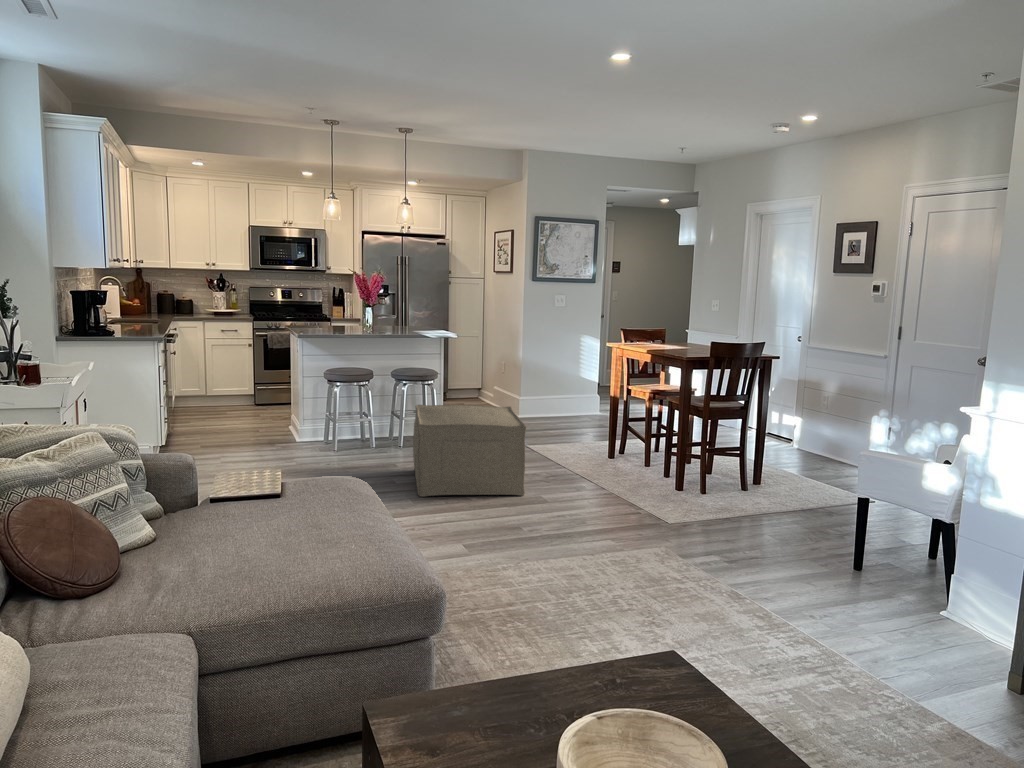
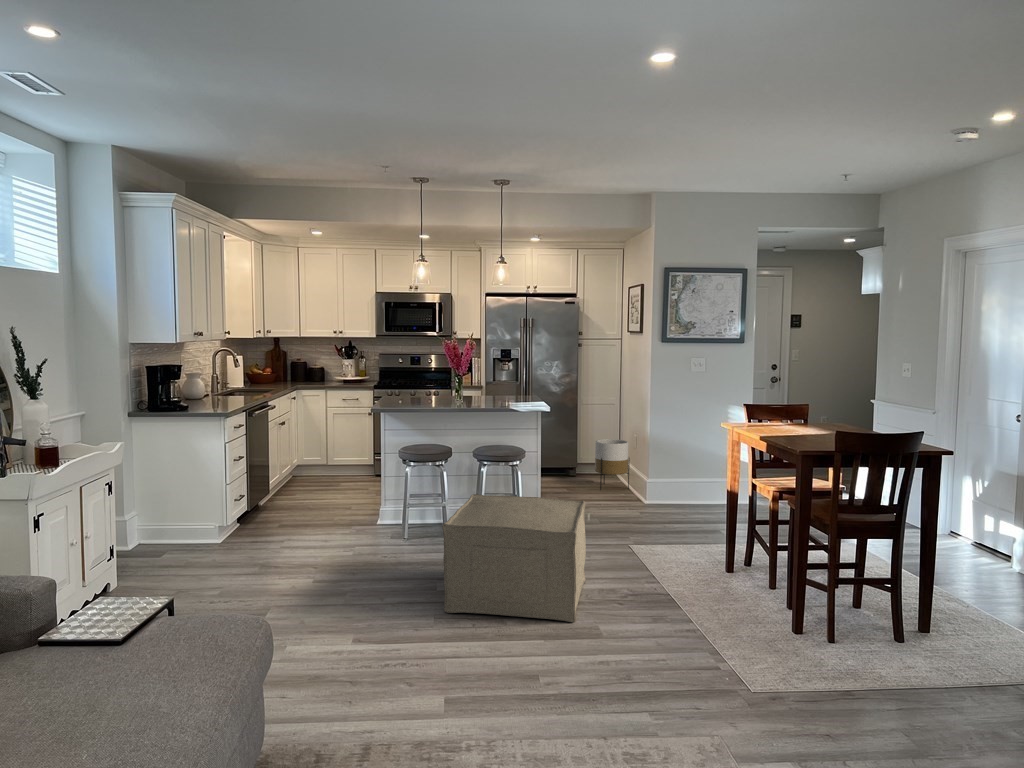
planter: none [467,366,497,410] -> present [595,439,630,490]

